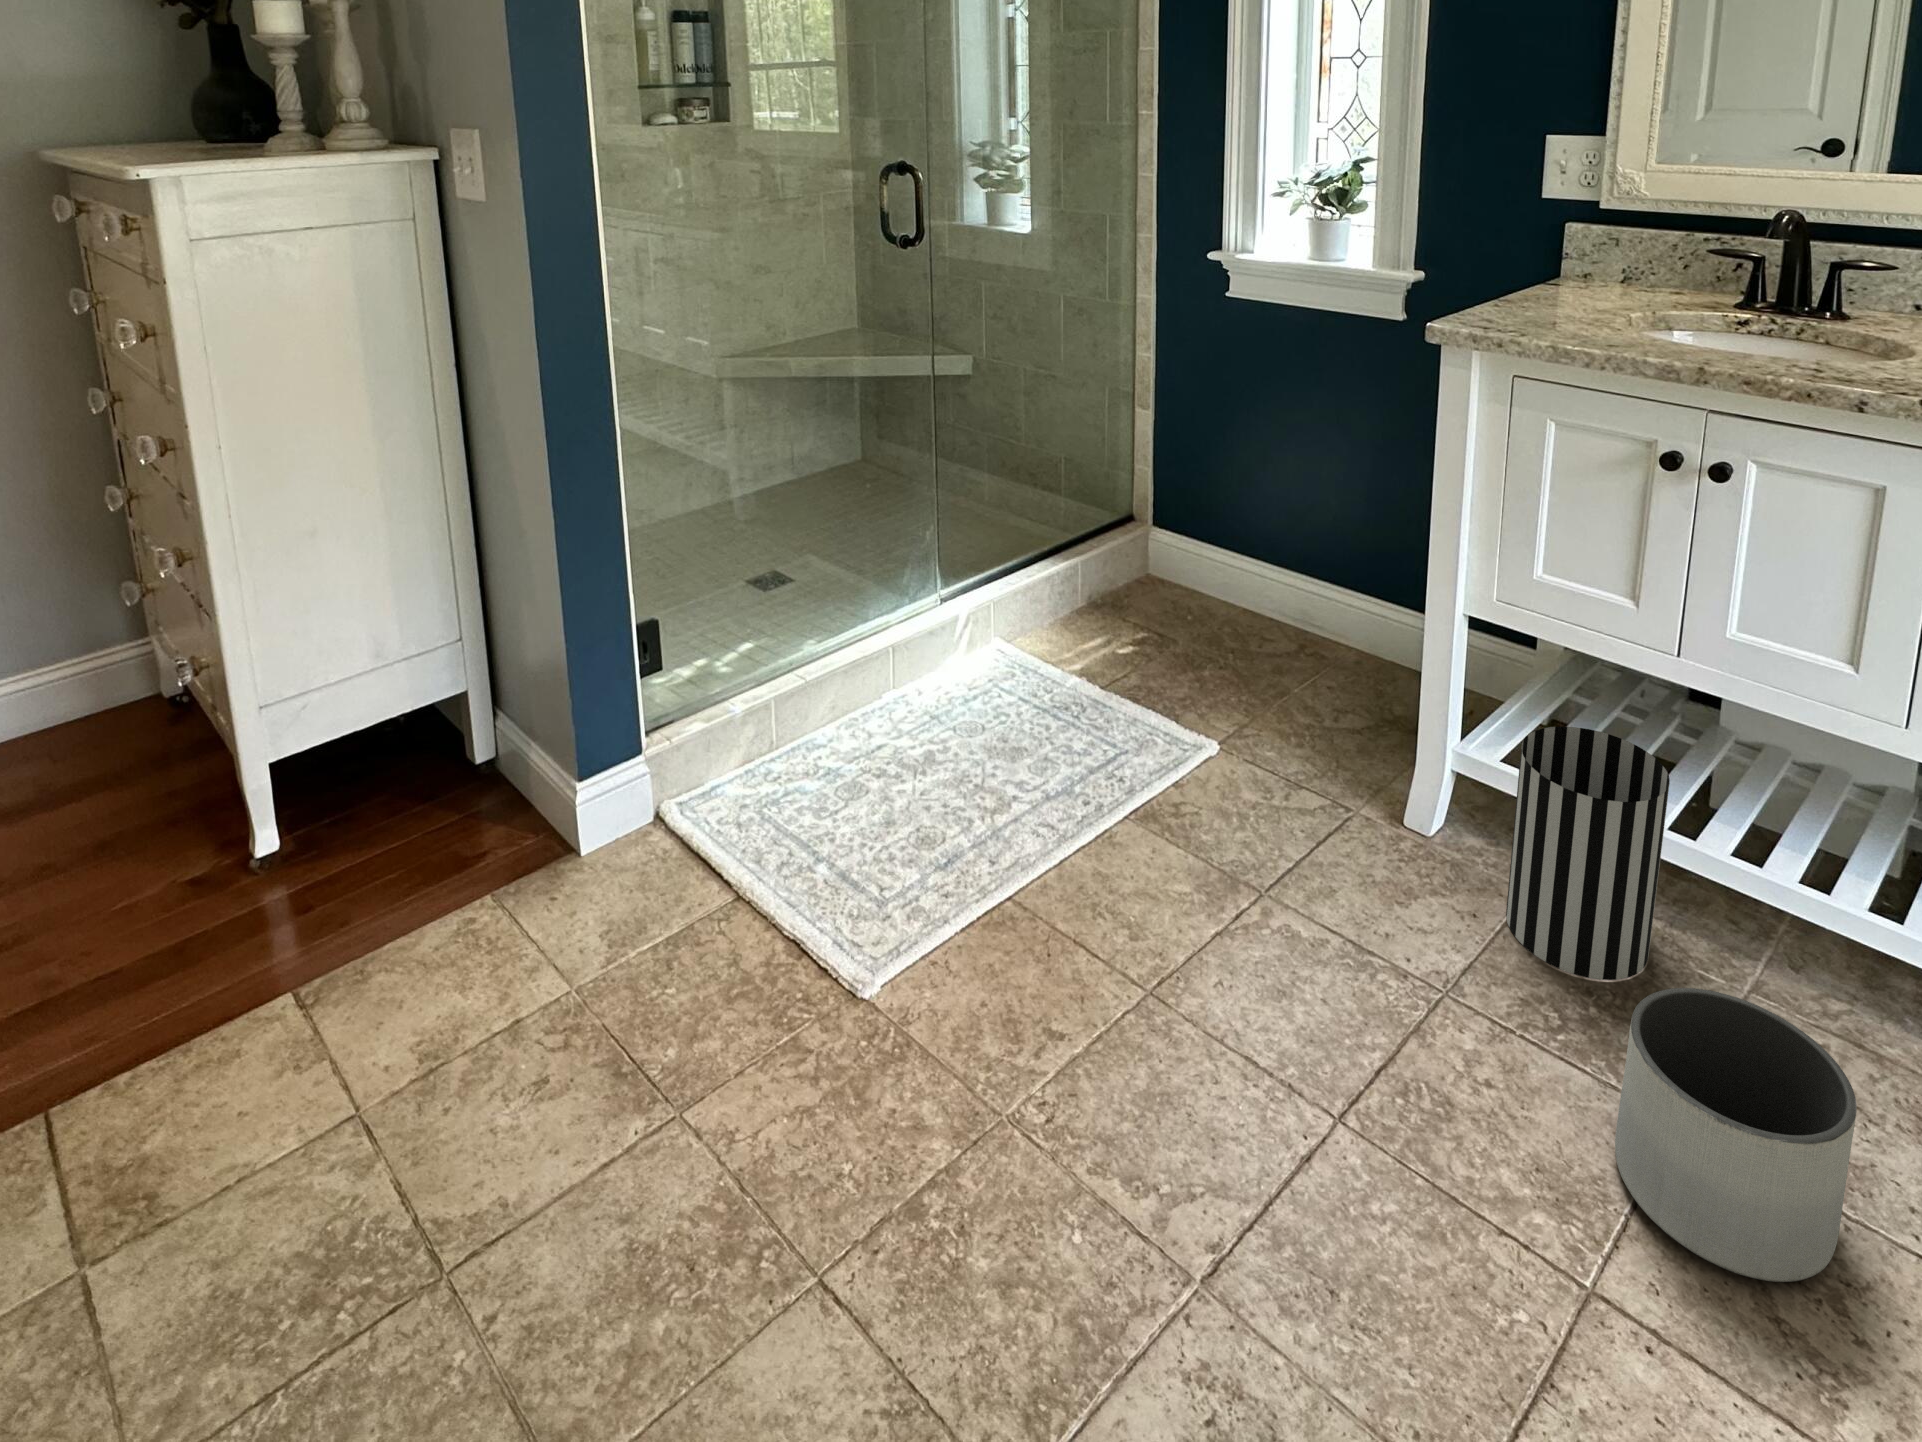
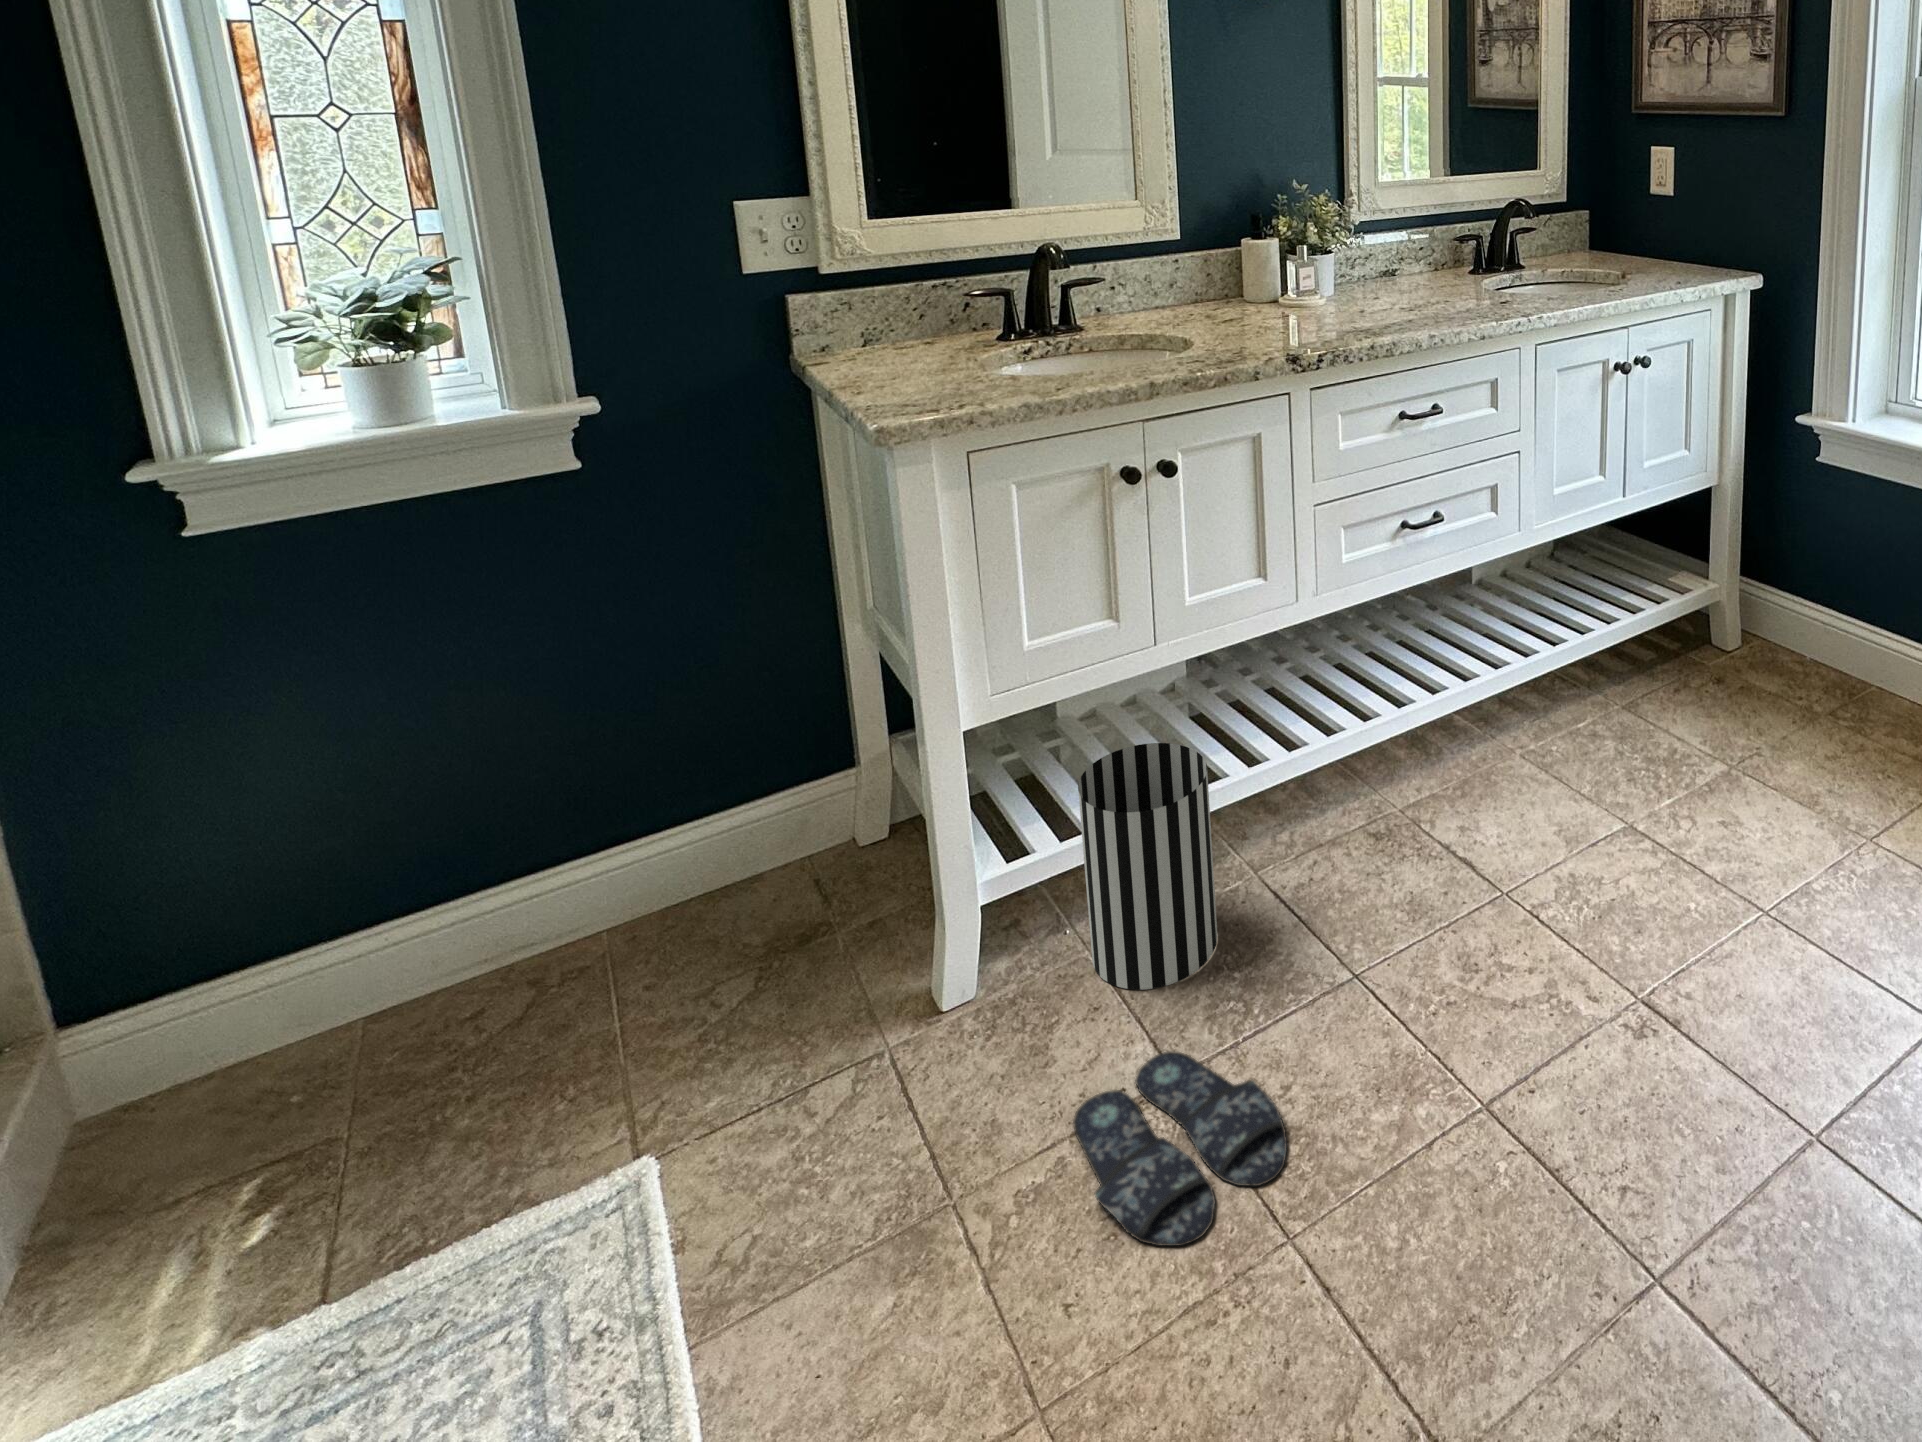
slippers: none [1284,933,1470,1098] -> present [1073,1051,1287,1246]
planter: present [1615,988,1857,1282] -> none [1348,826,1496,1034]

